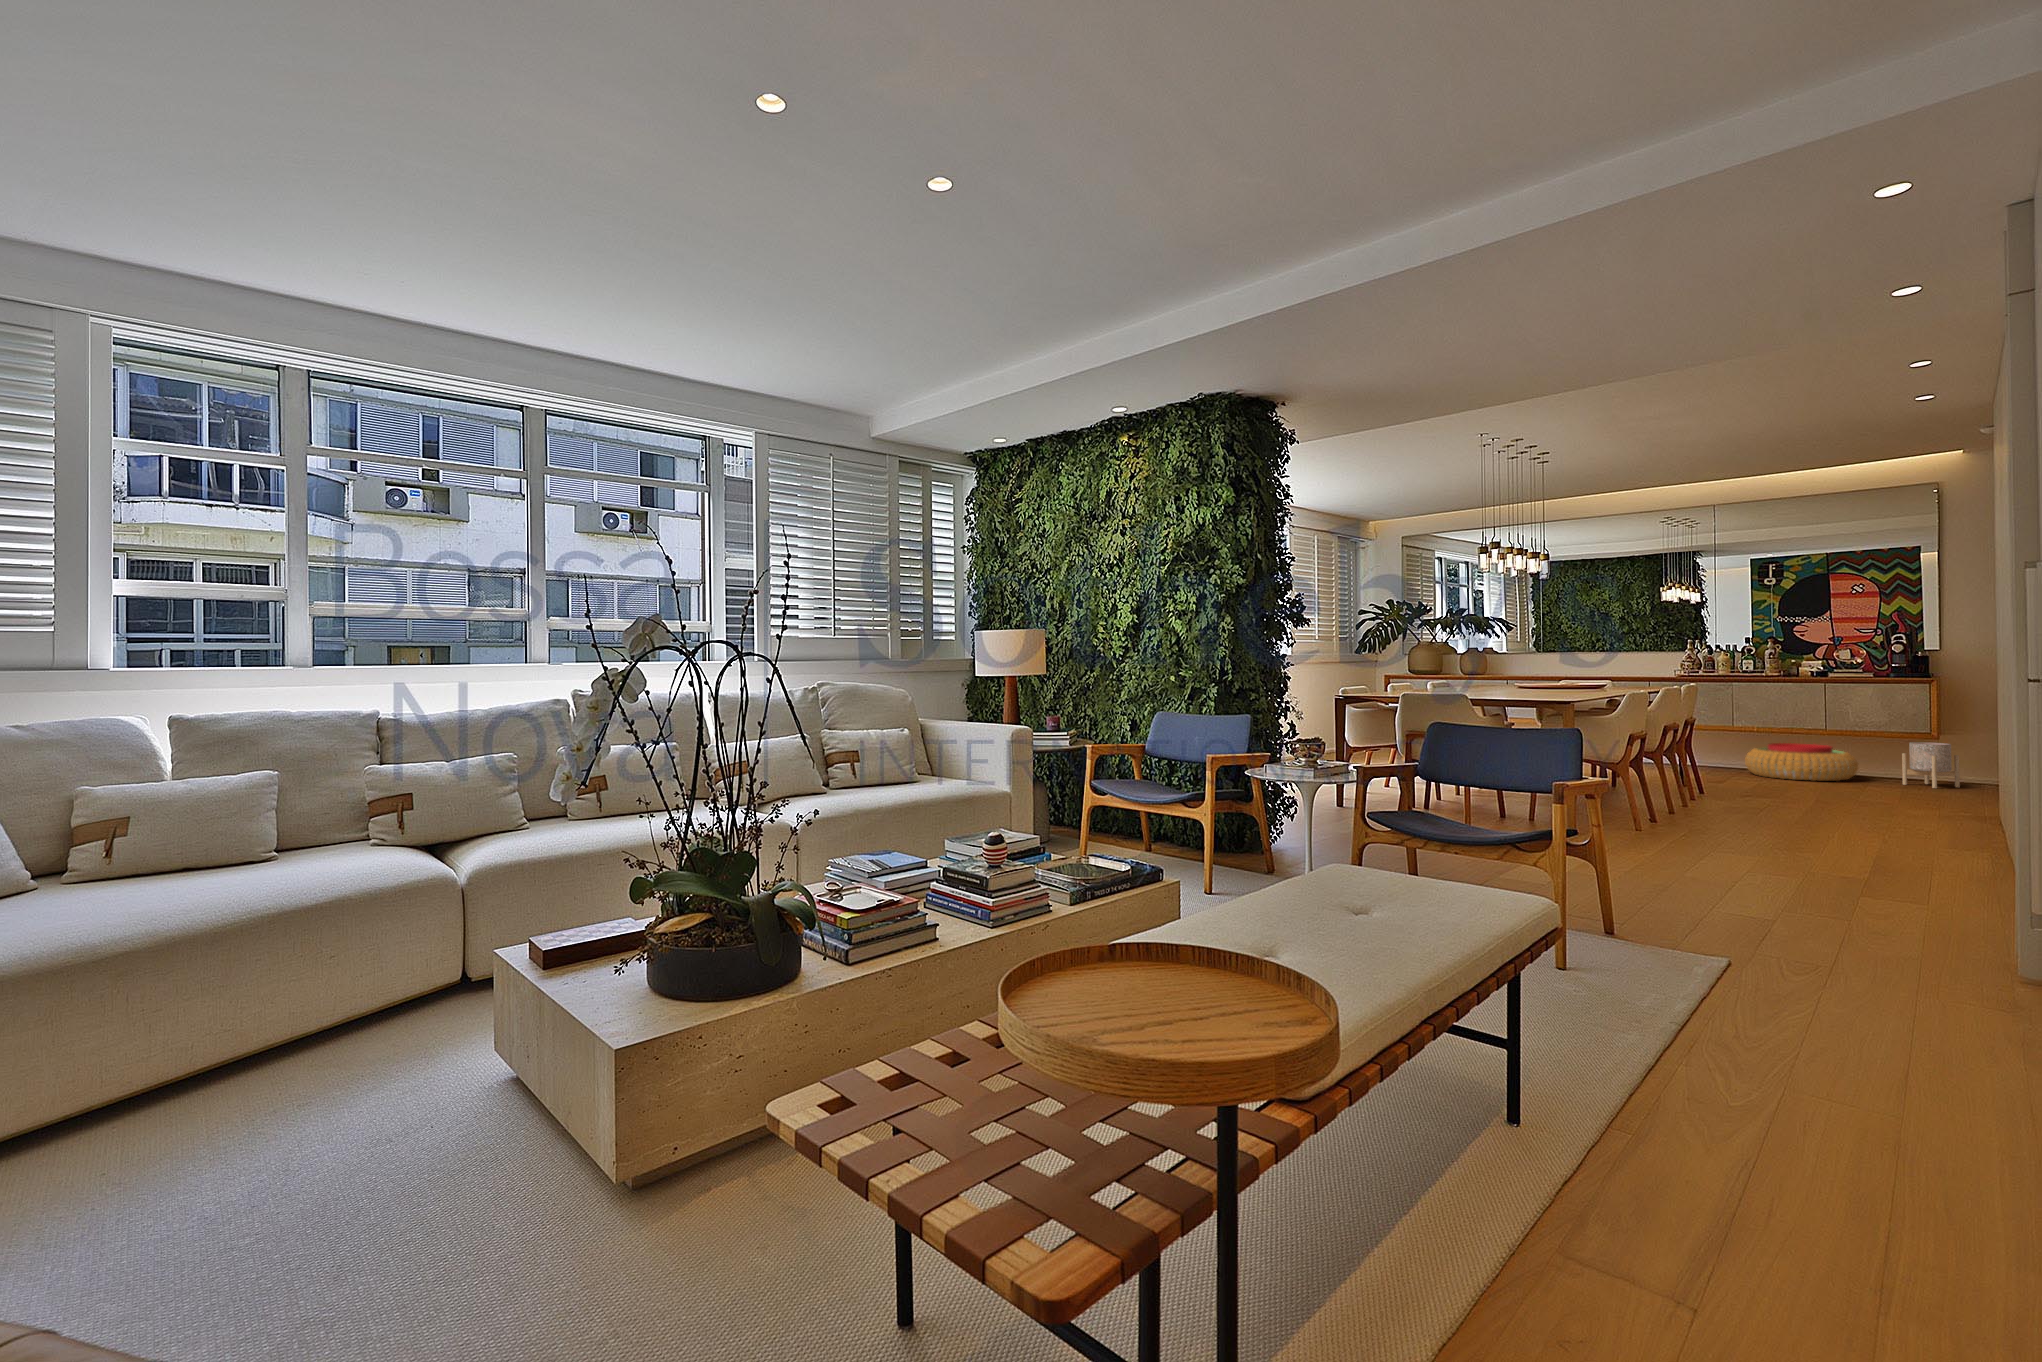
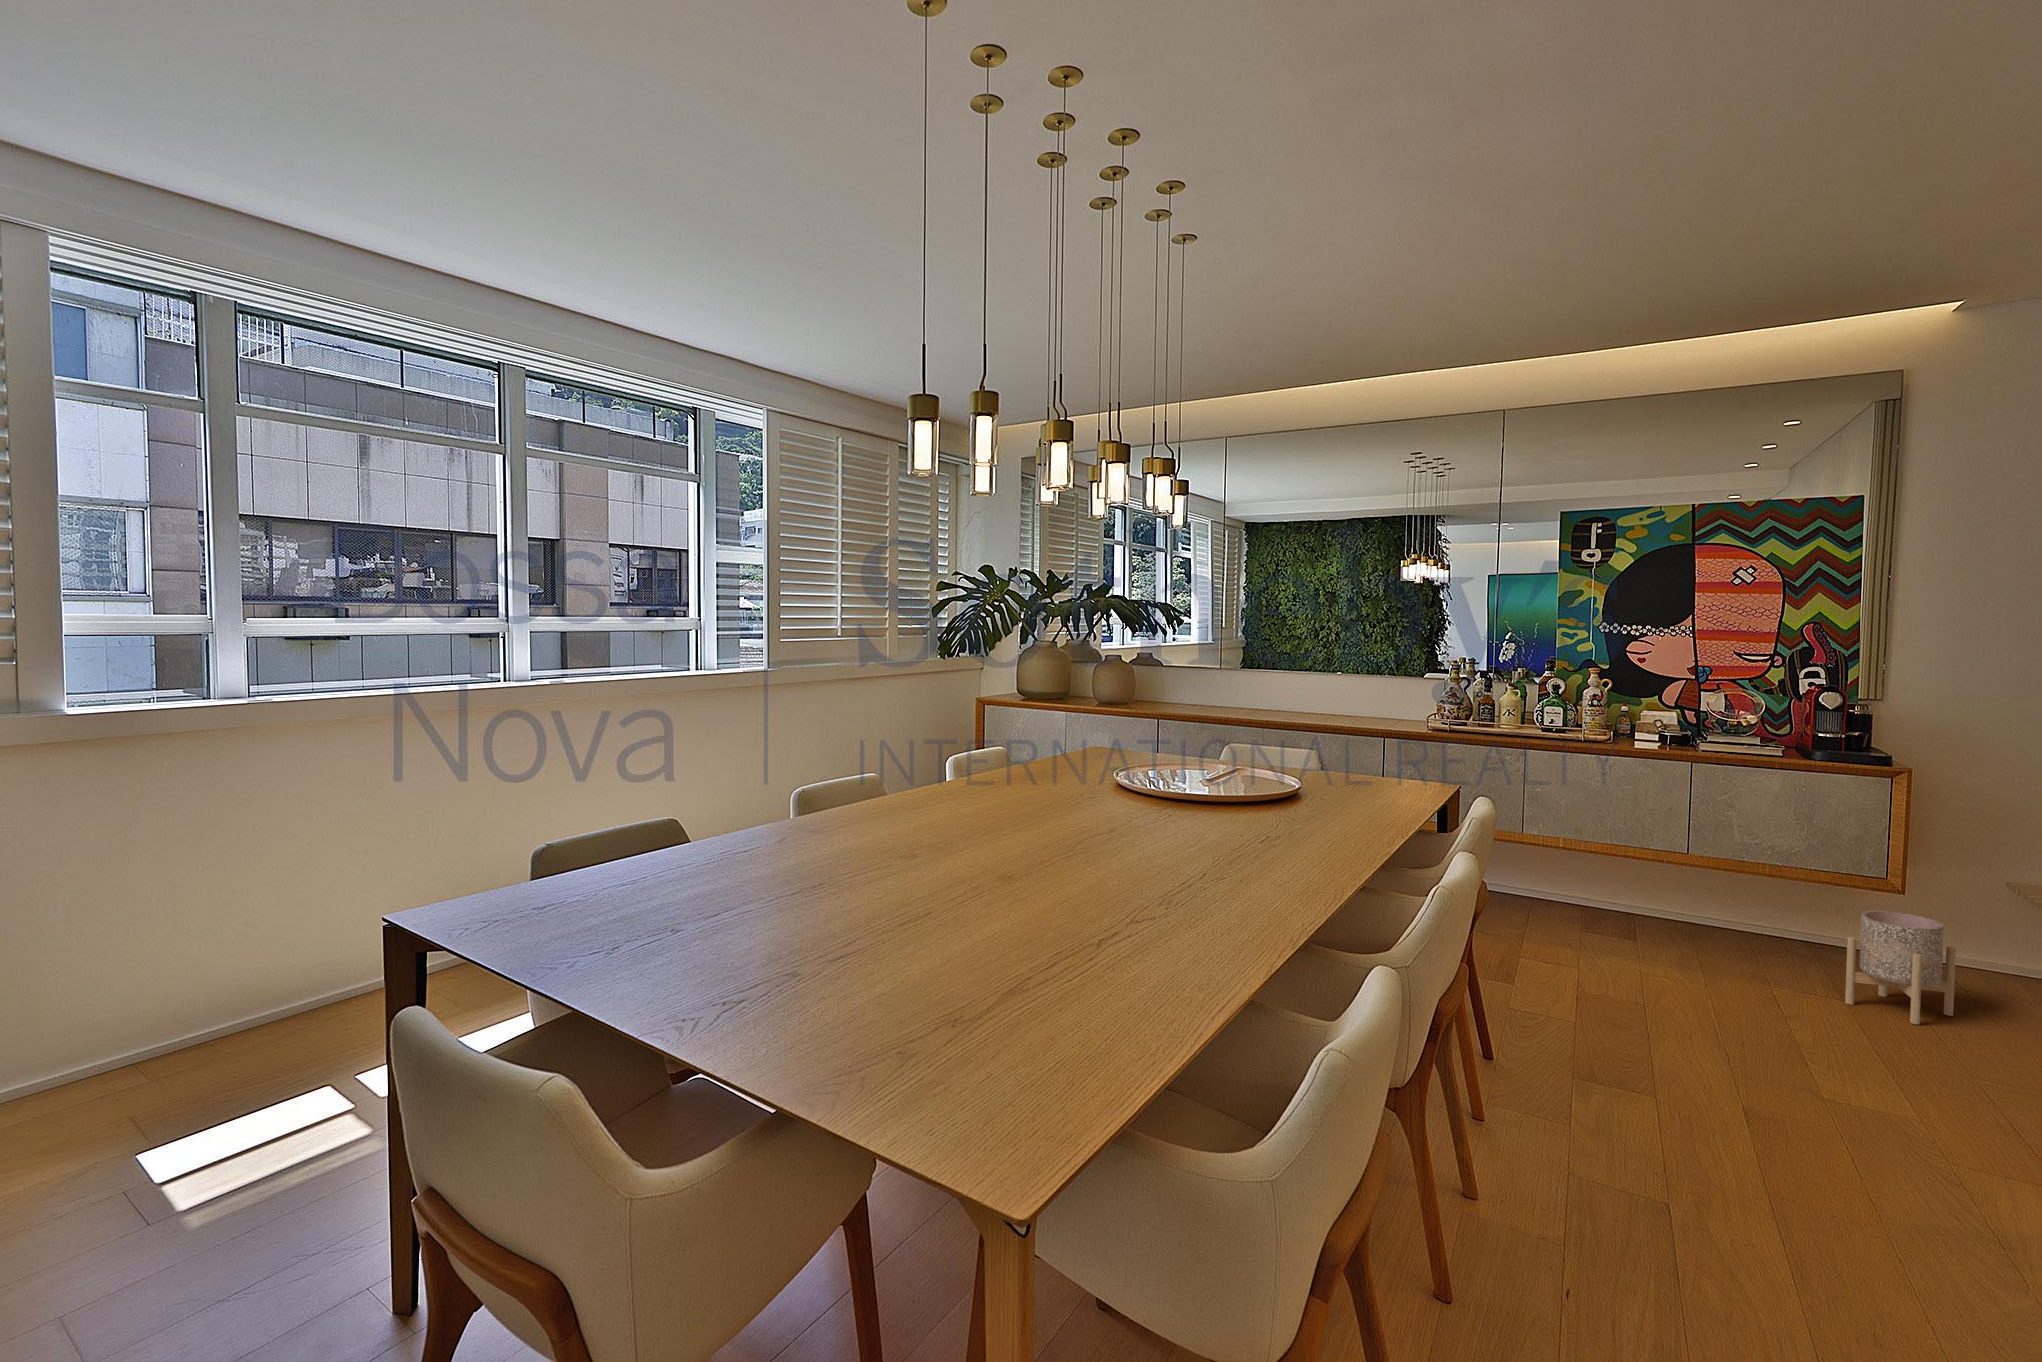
pouf: present [1745,743,1858,781] -> none [1549,890,1759,992]

